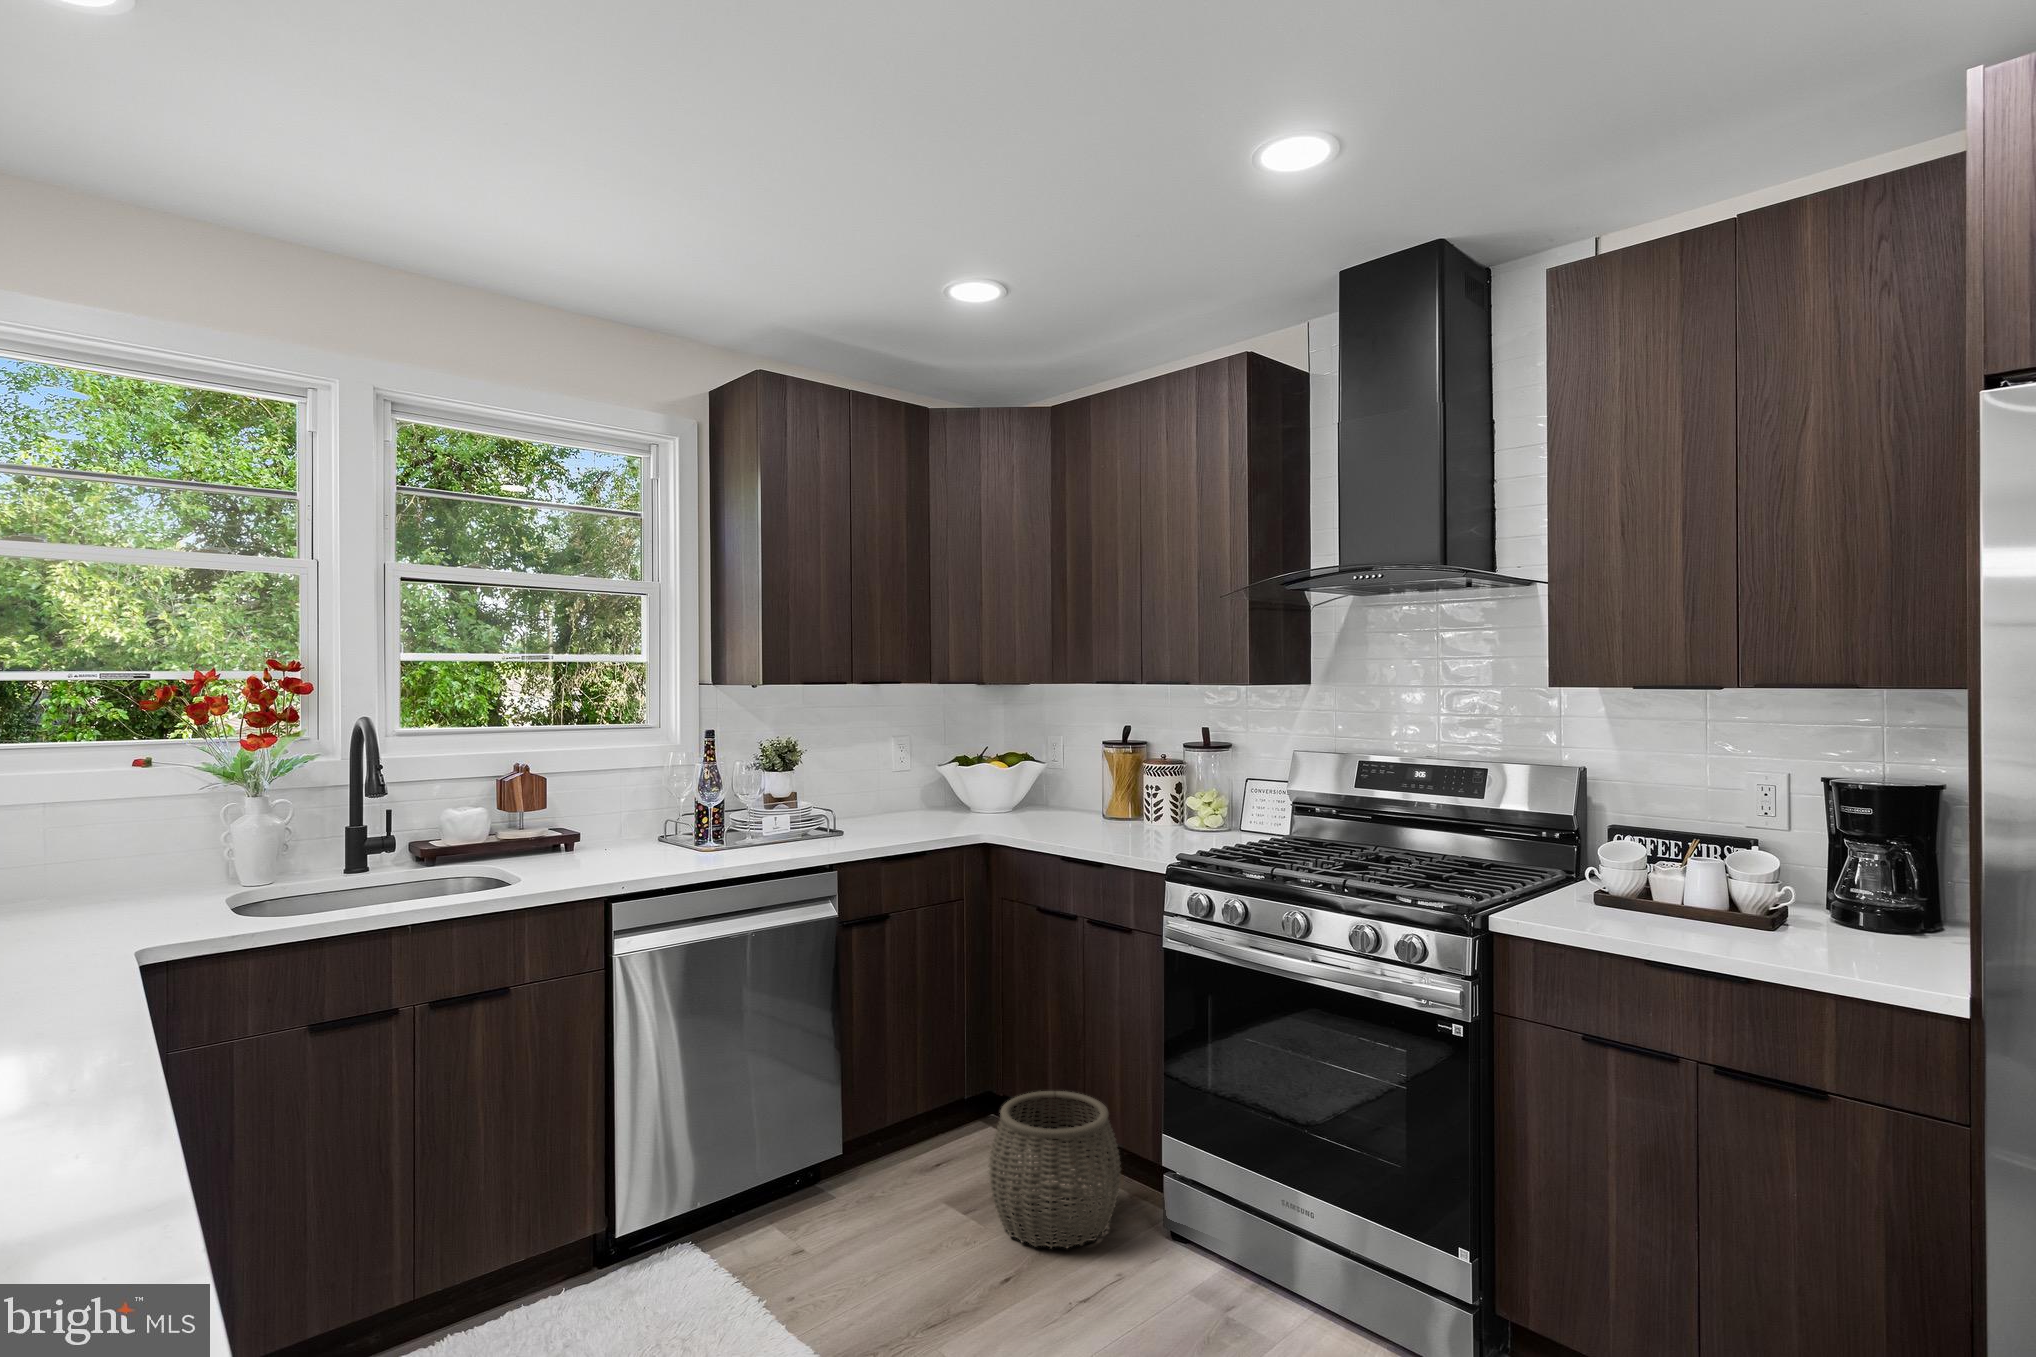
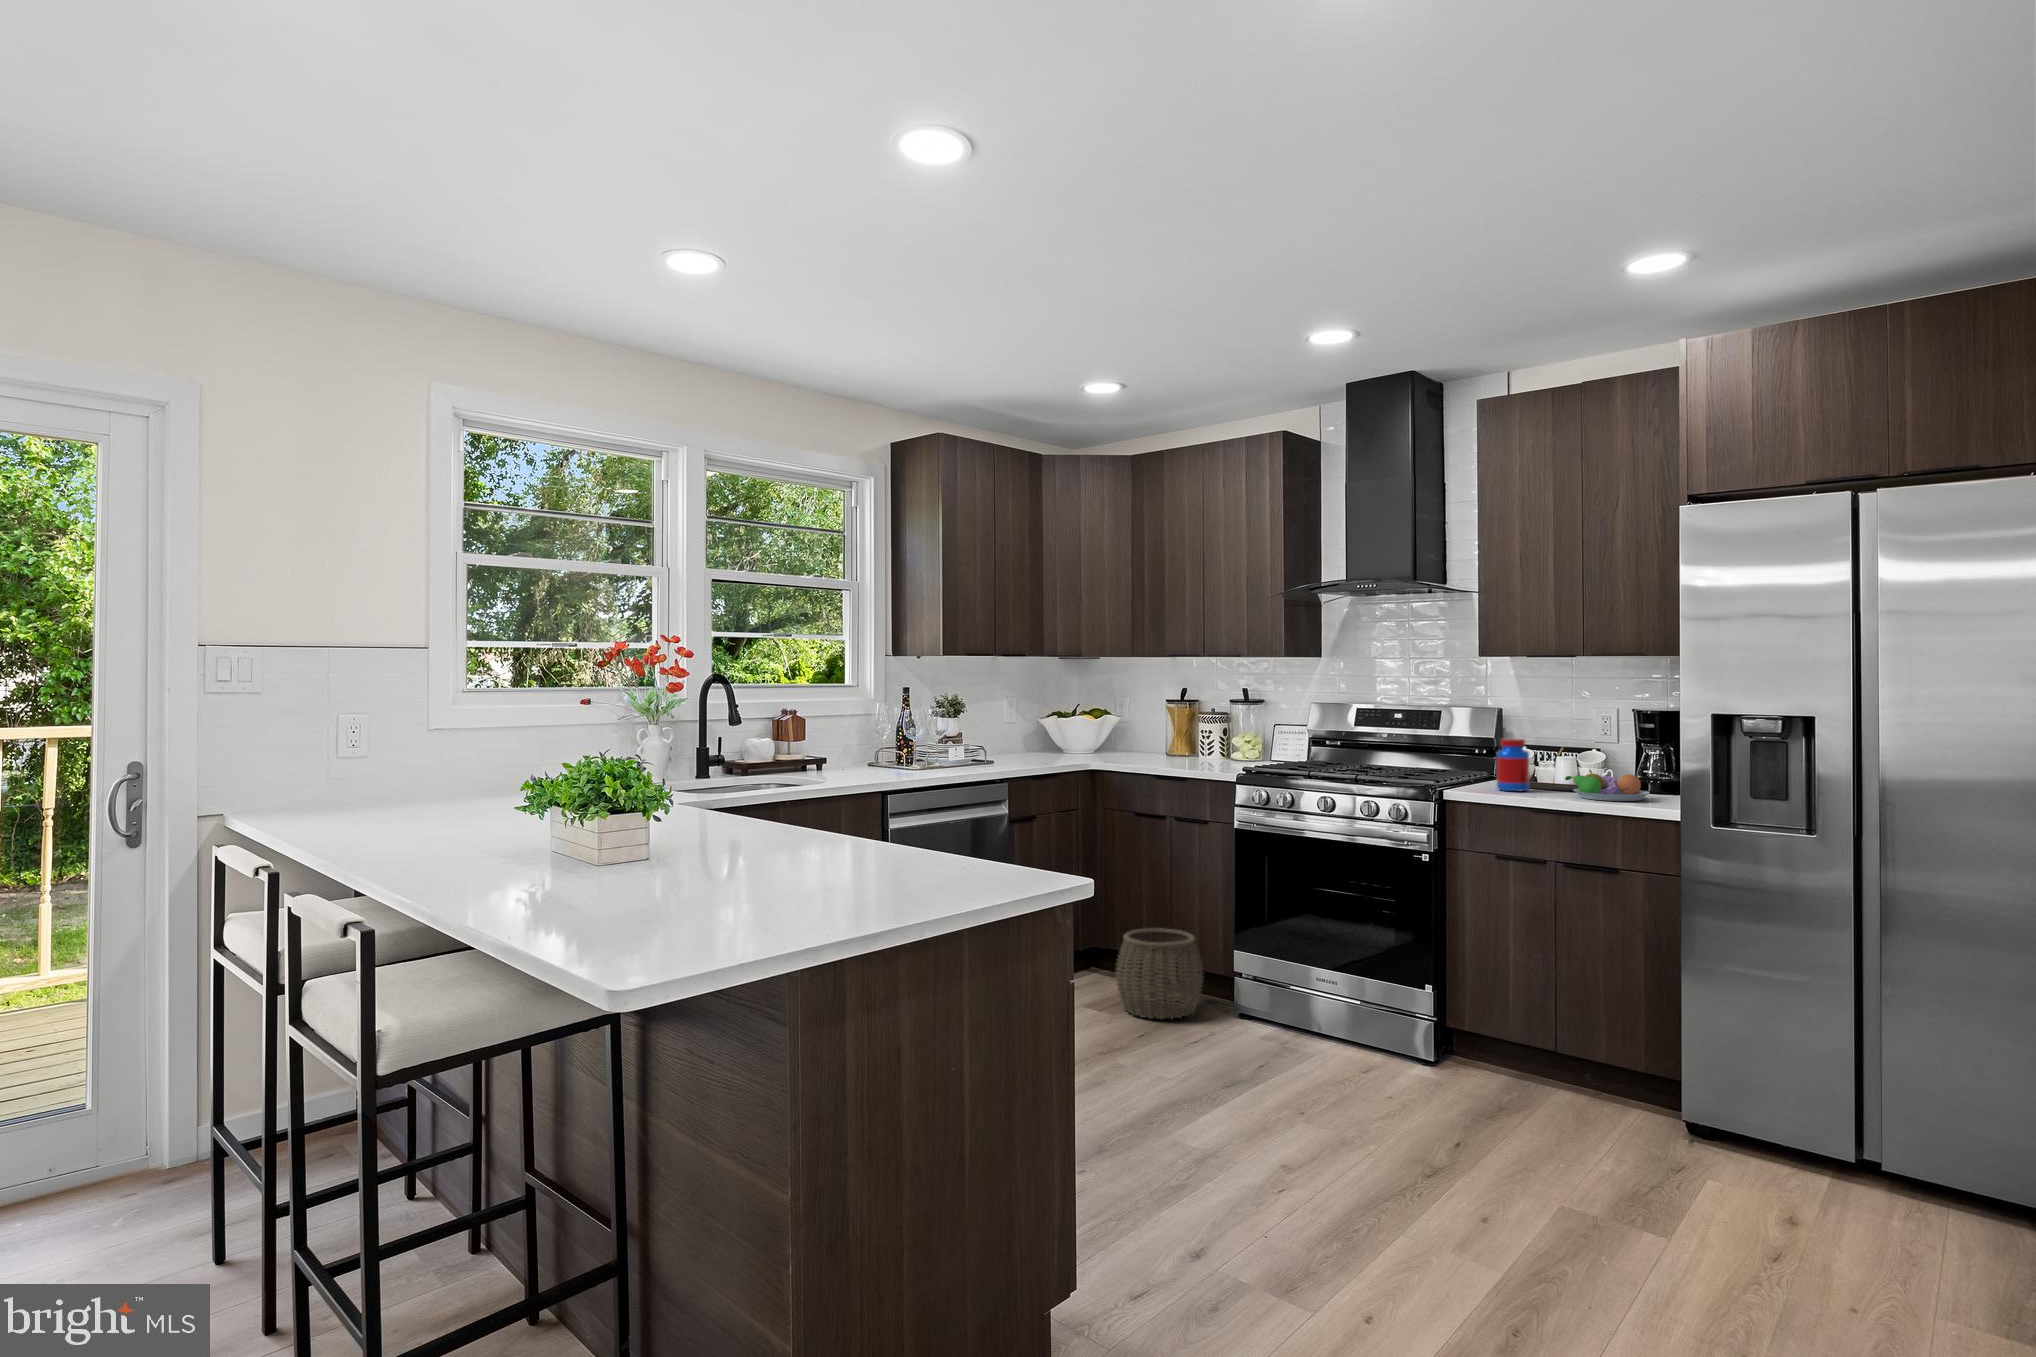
jar: none [1588,827,1646,921] -> present [1497,739,1529,791]
fruit bowl: none [1718,888,1884,957] -> present [1565,769,1650,801]

